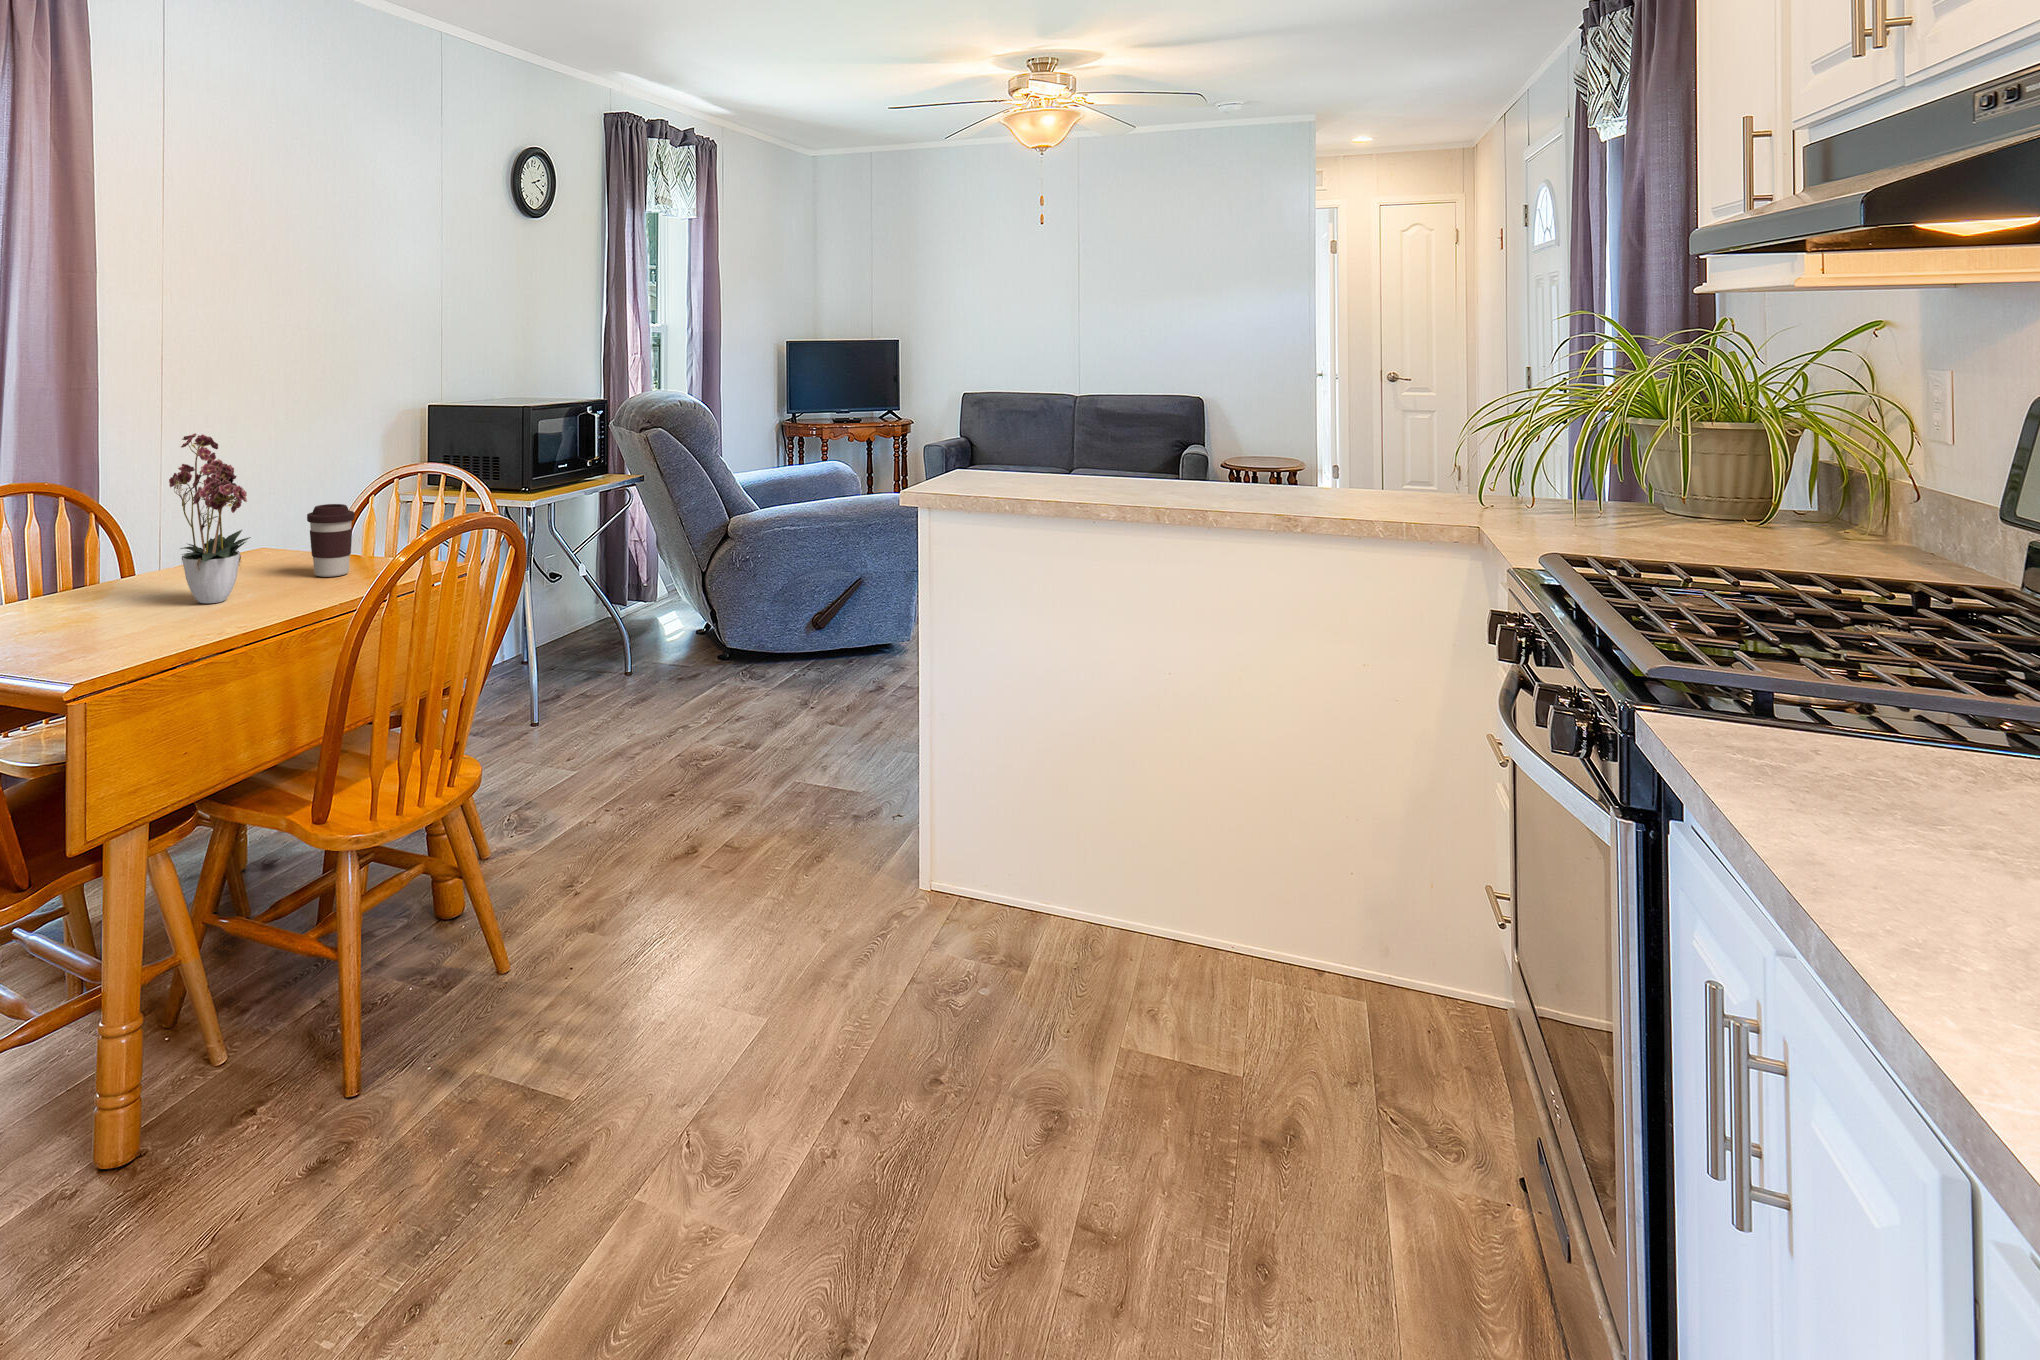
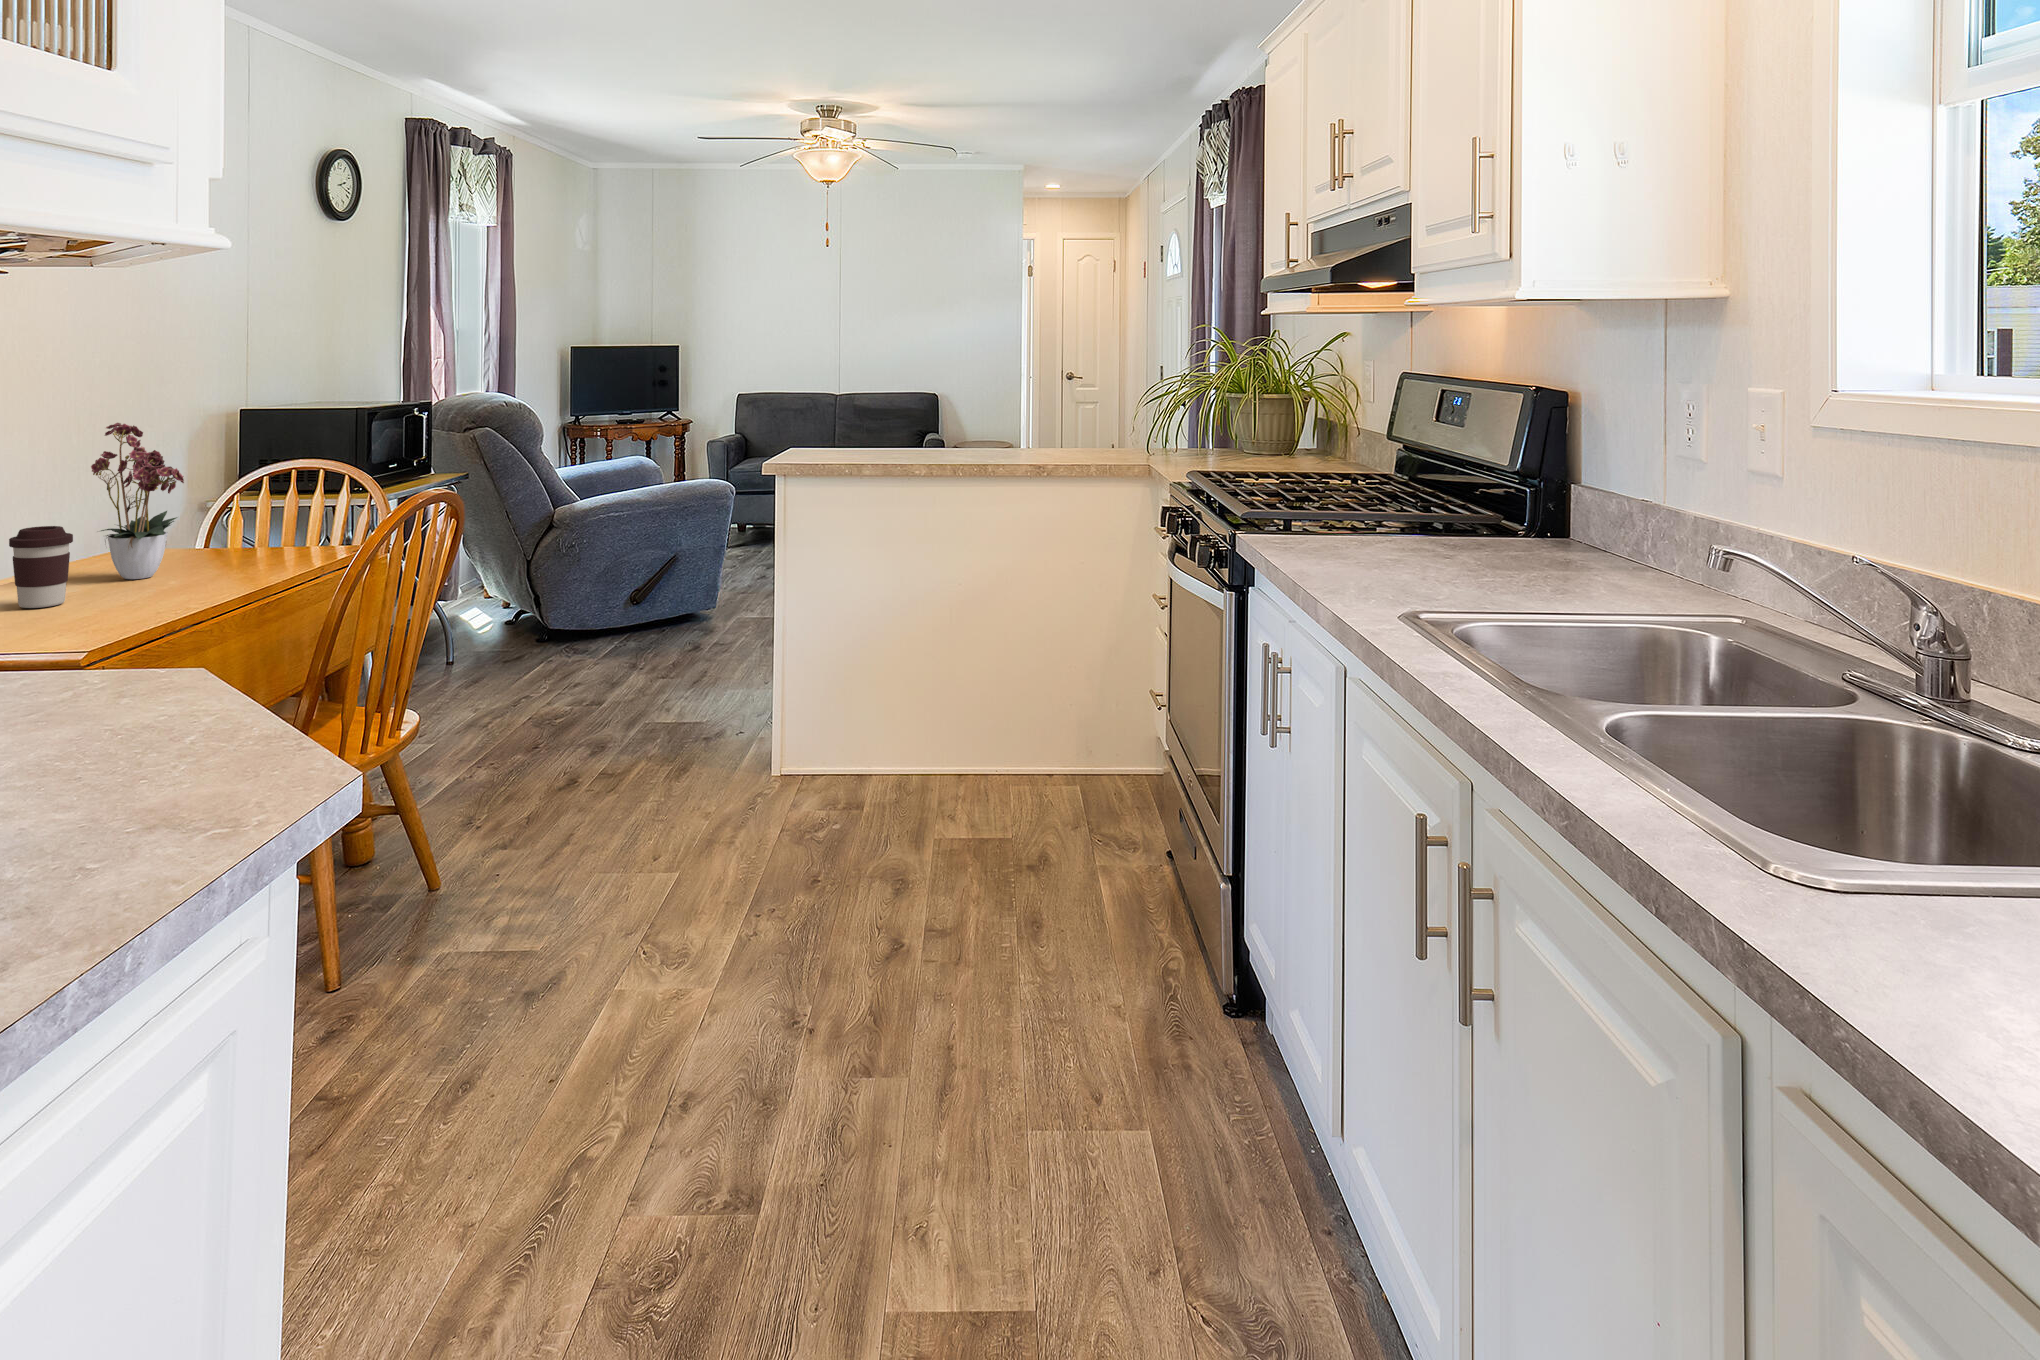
coffee cup: present [307,504,354,577] -> present [9,526,73,608]

